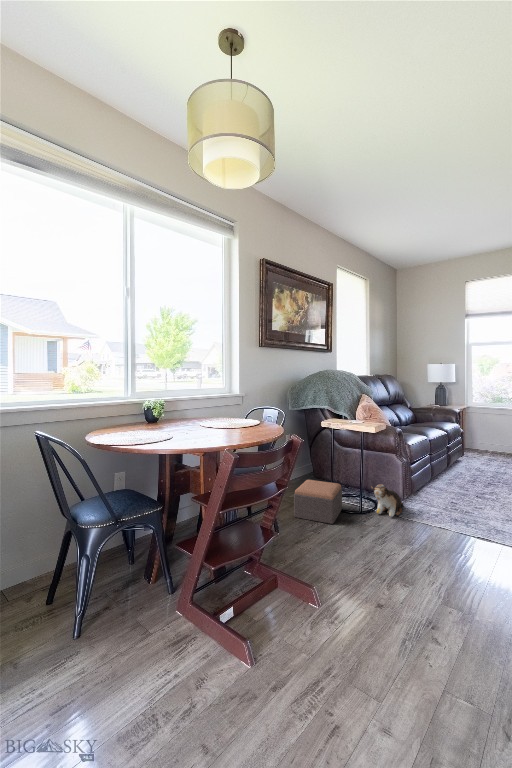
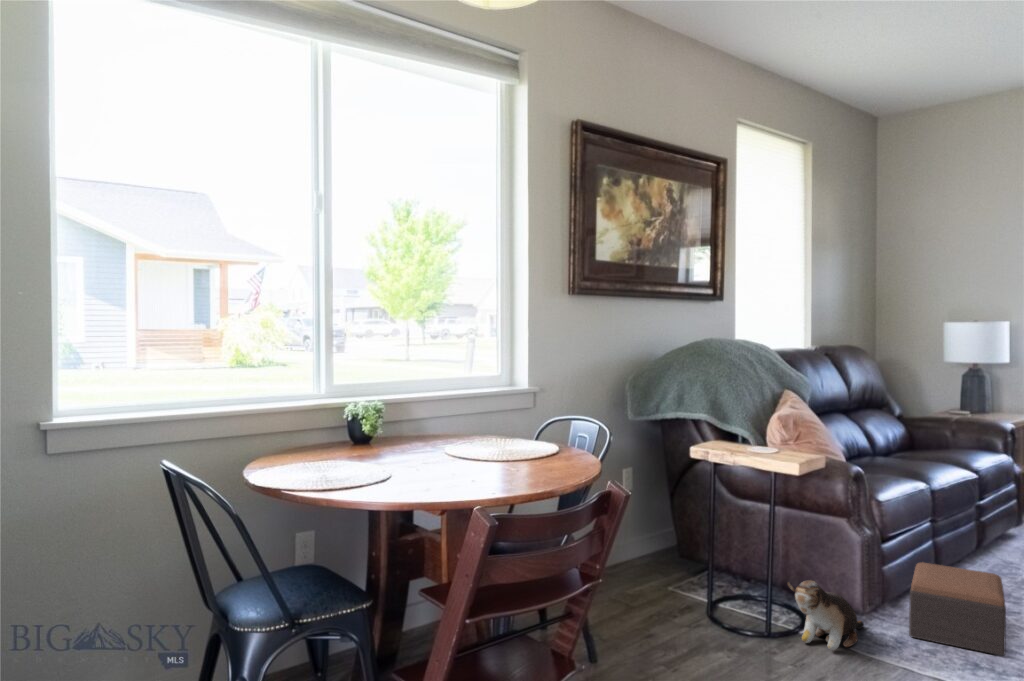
footstool: present [294,480,342,524] -> present [909,562,1006,656]

